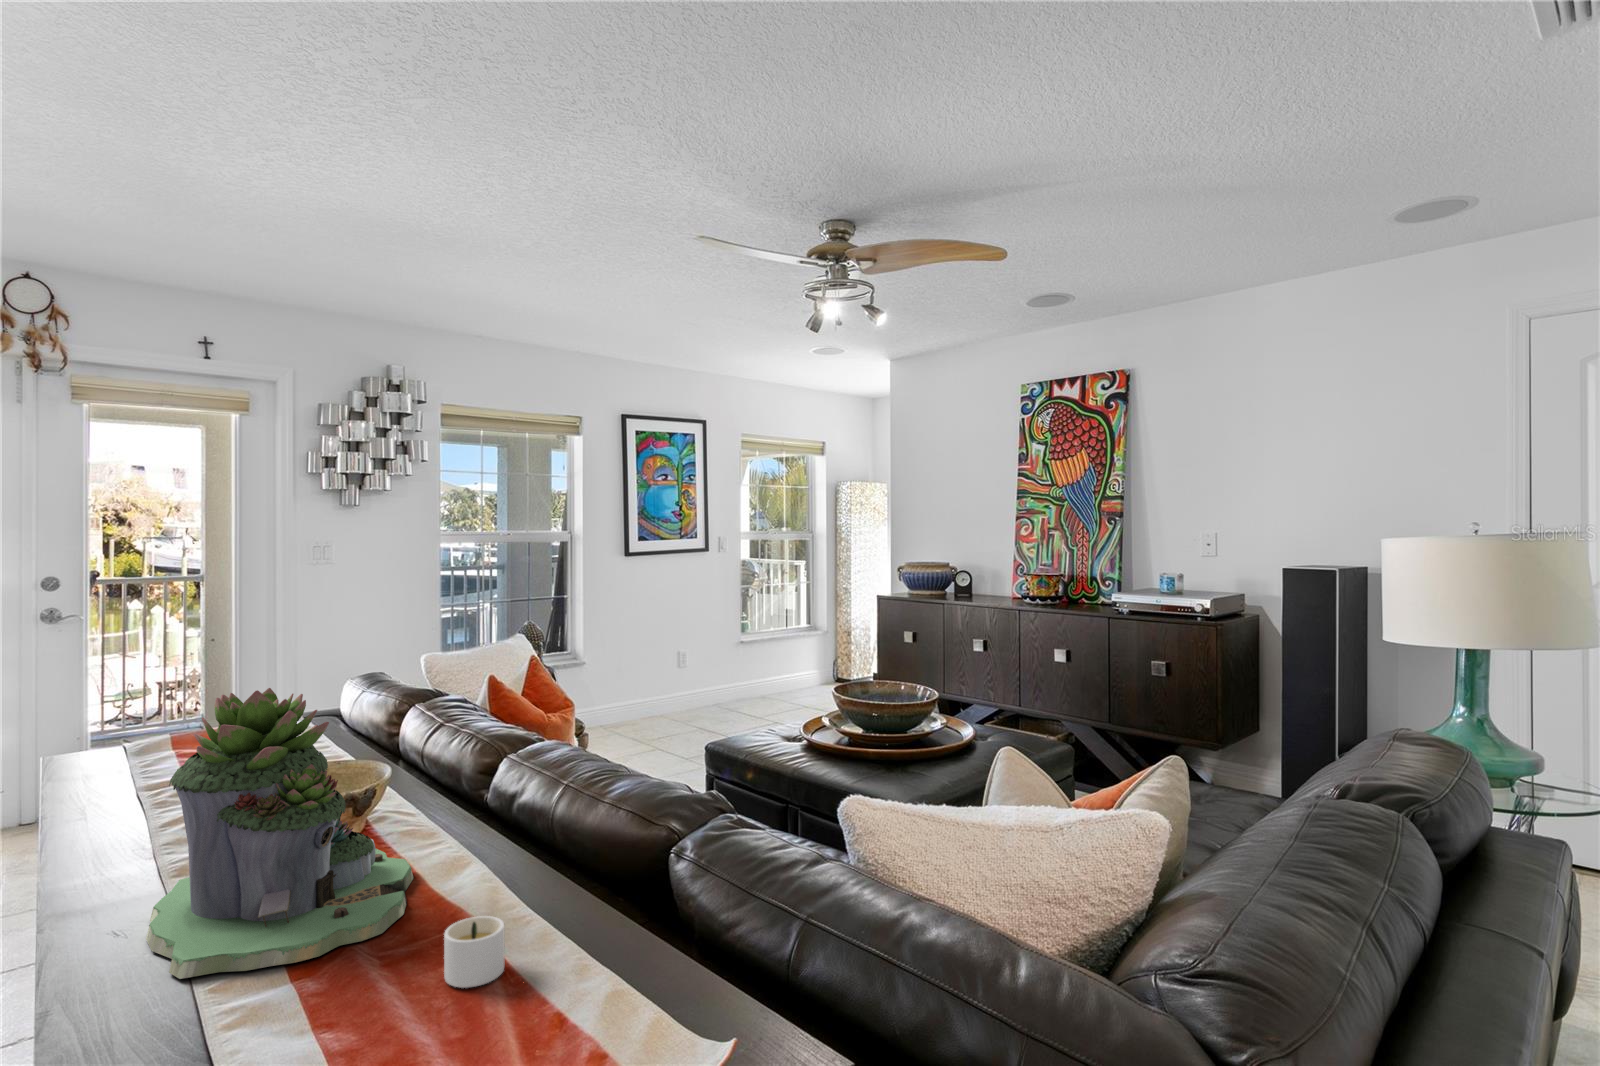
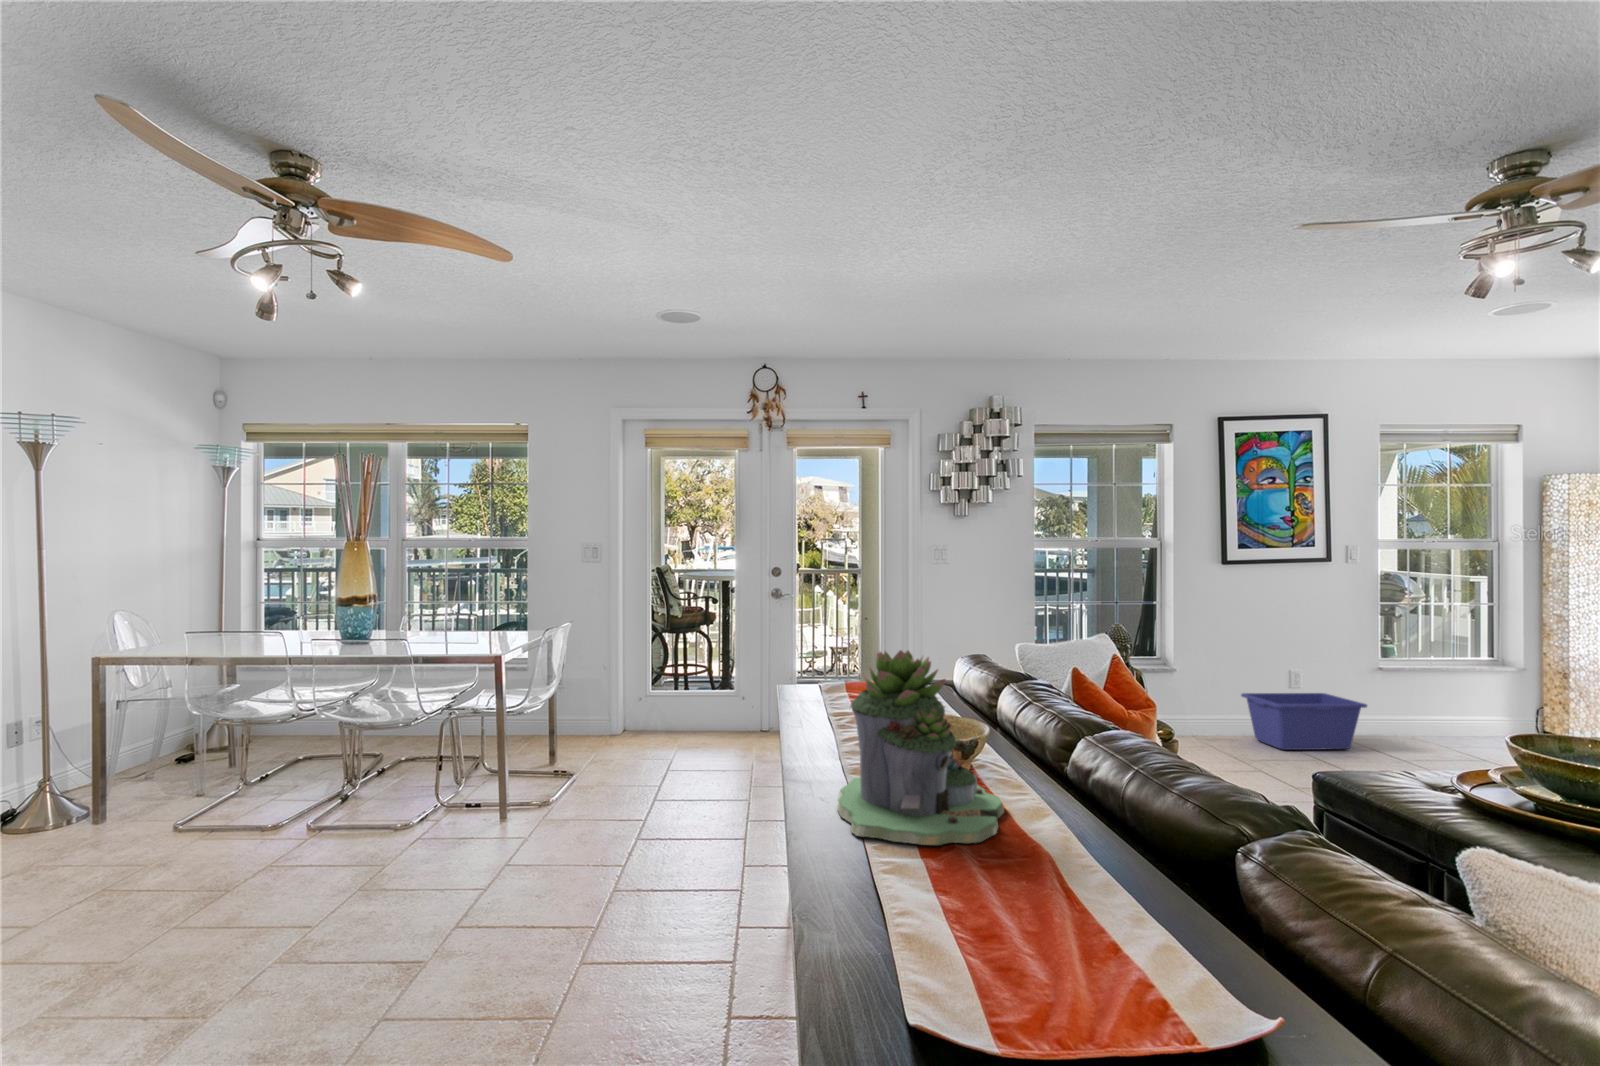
storage bin: none [641,668,741,724] -> present [1241,693,1367,750]
candle: present [444,916,505,988] -> none [1023,842,1083,901]

